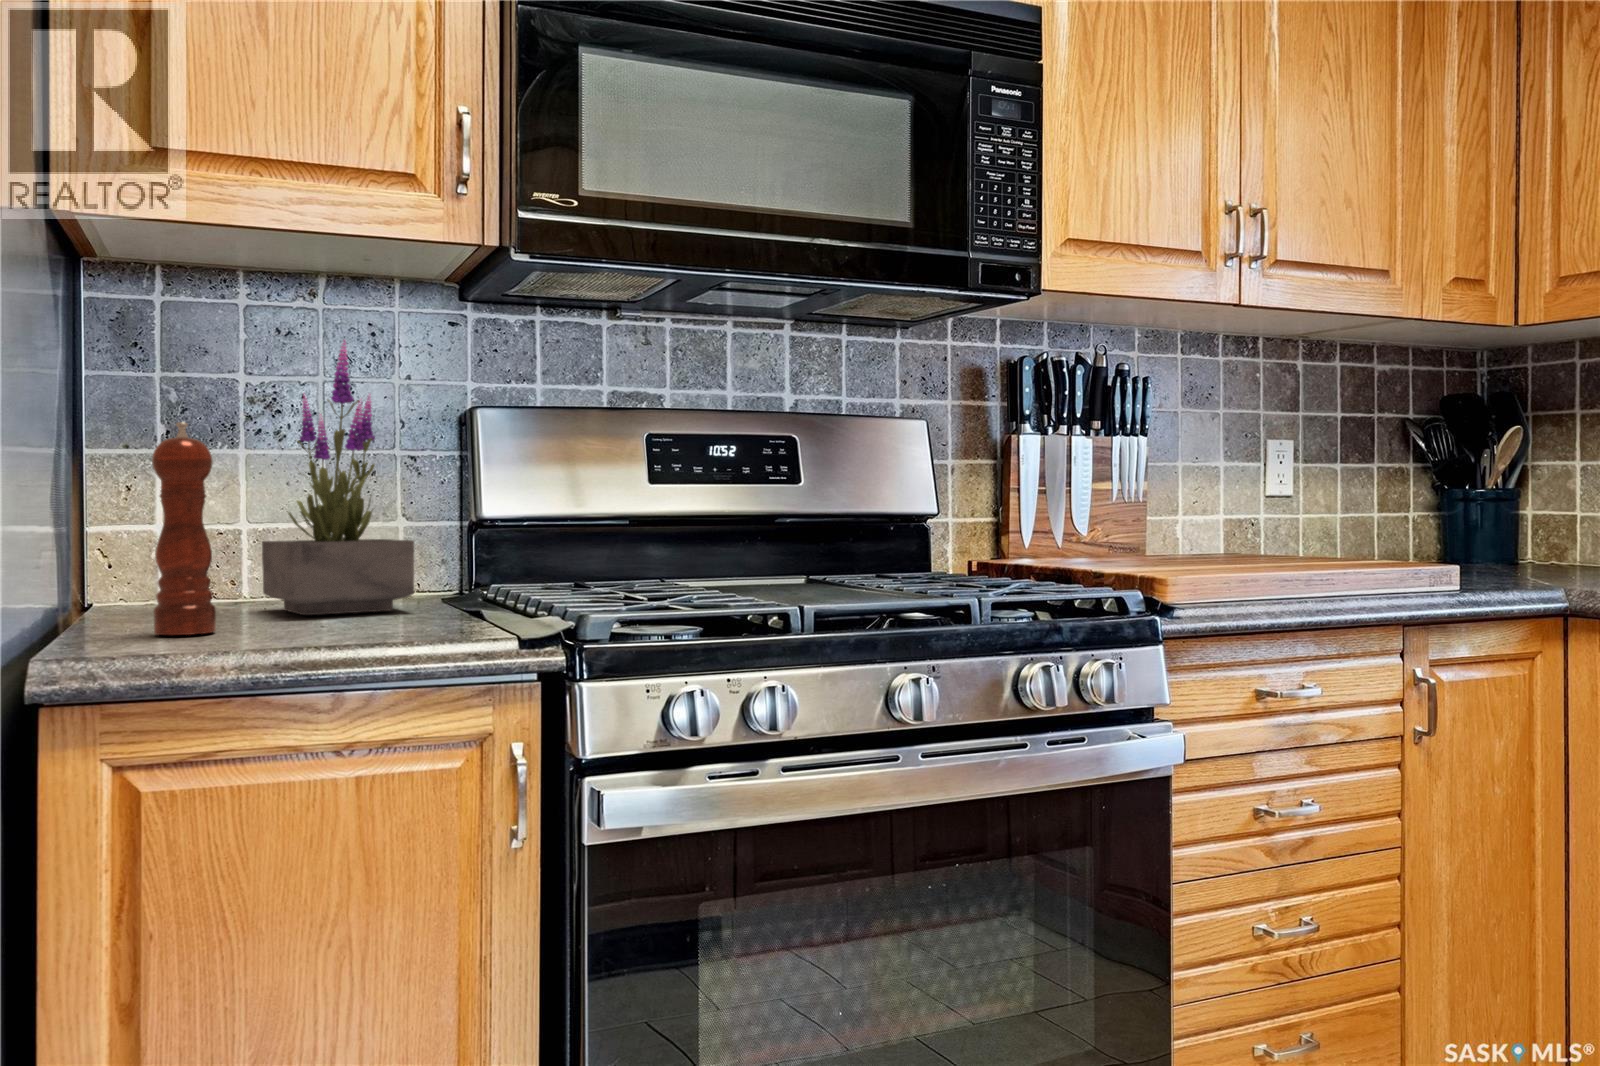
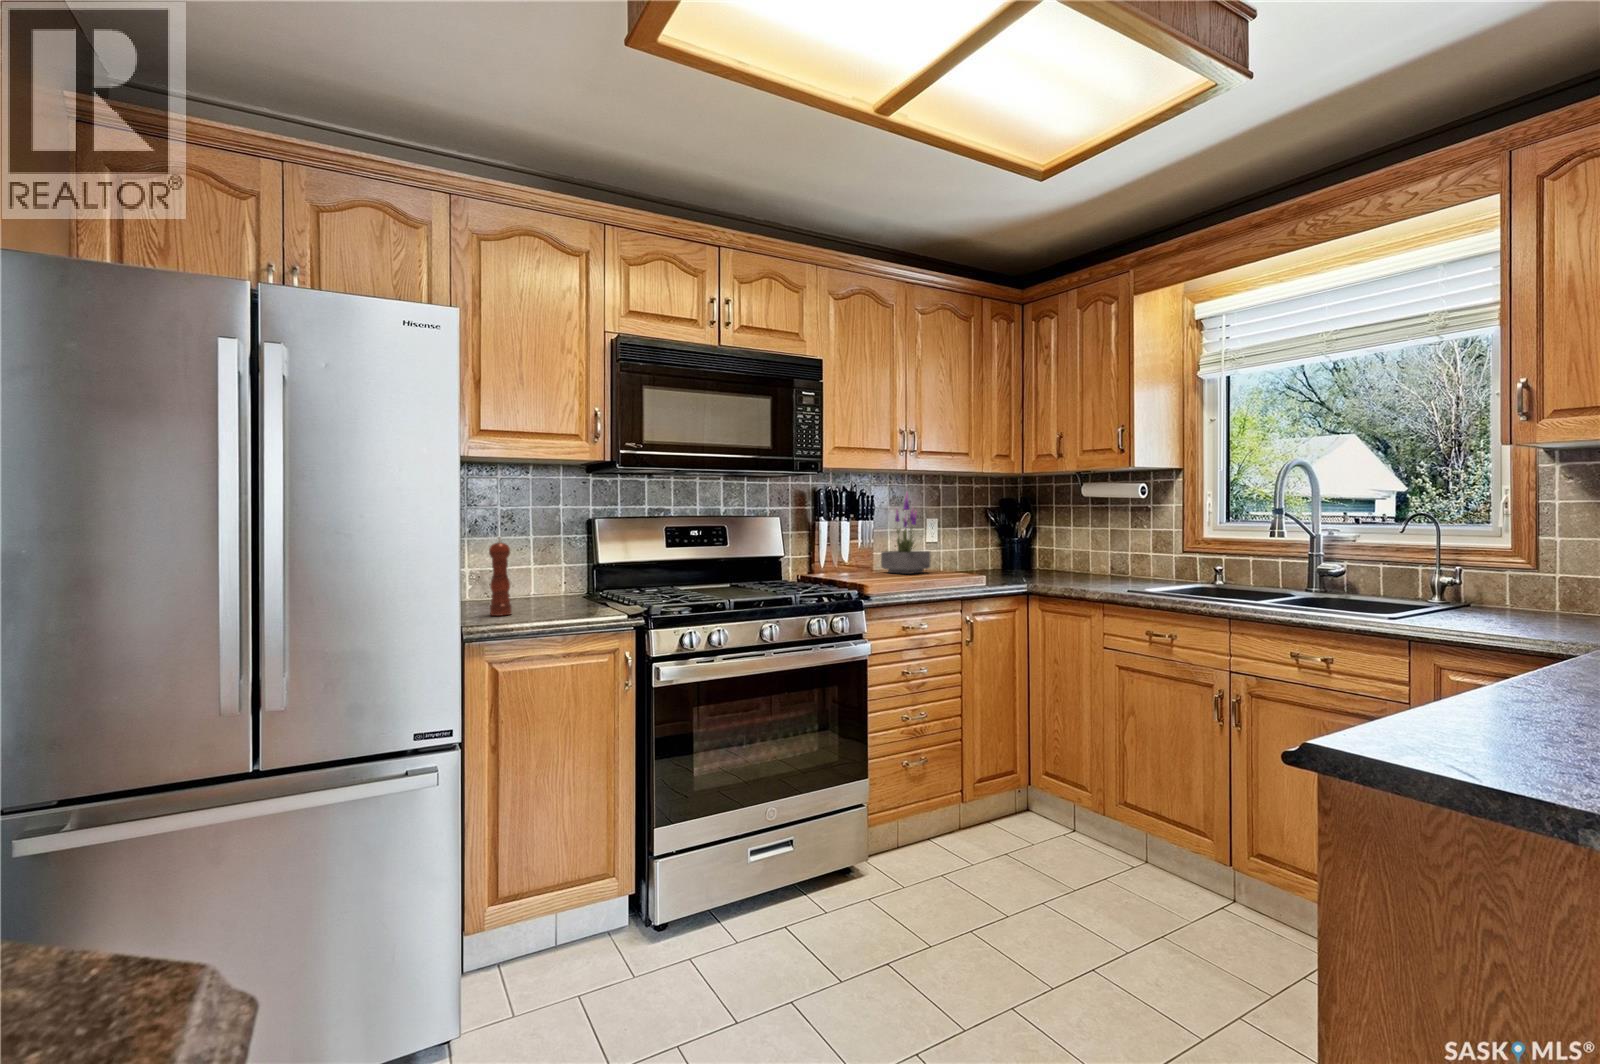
potted plant: present [262,342,414,615] -> present [881,493,930,574]

